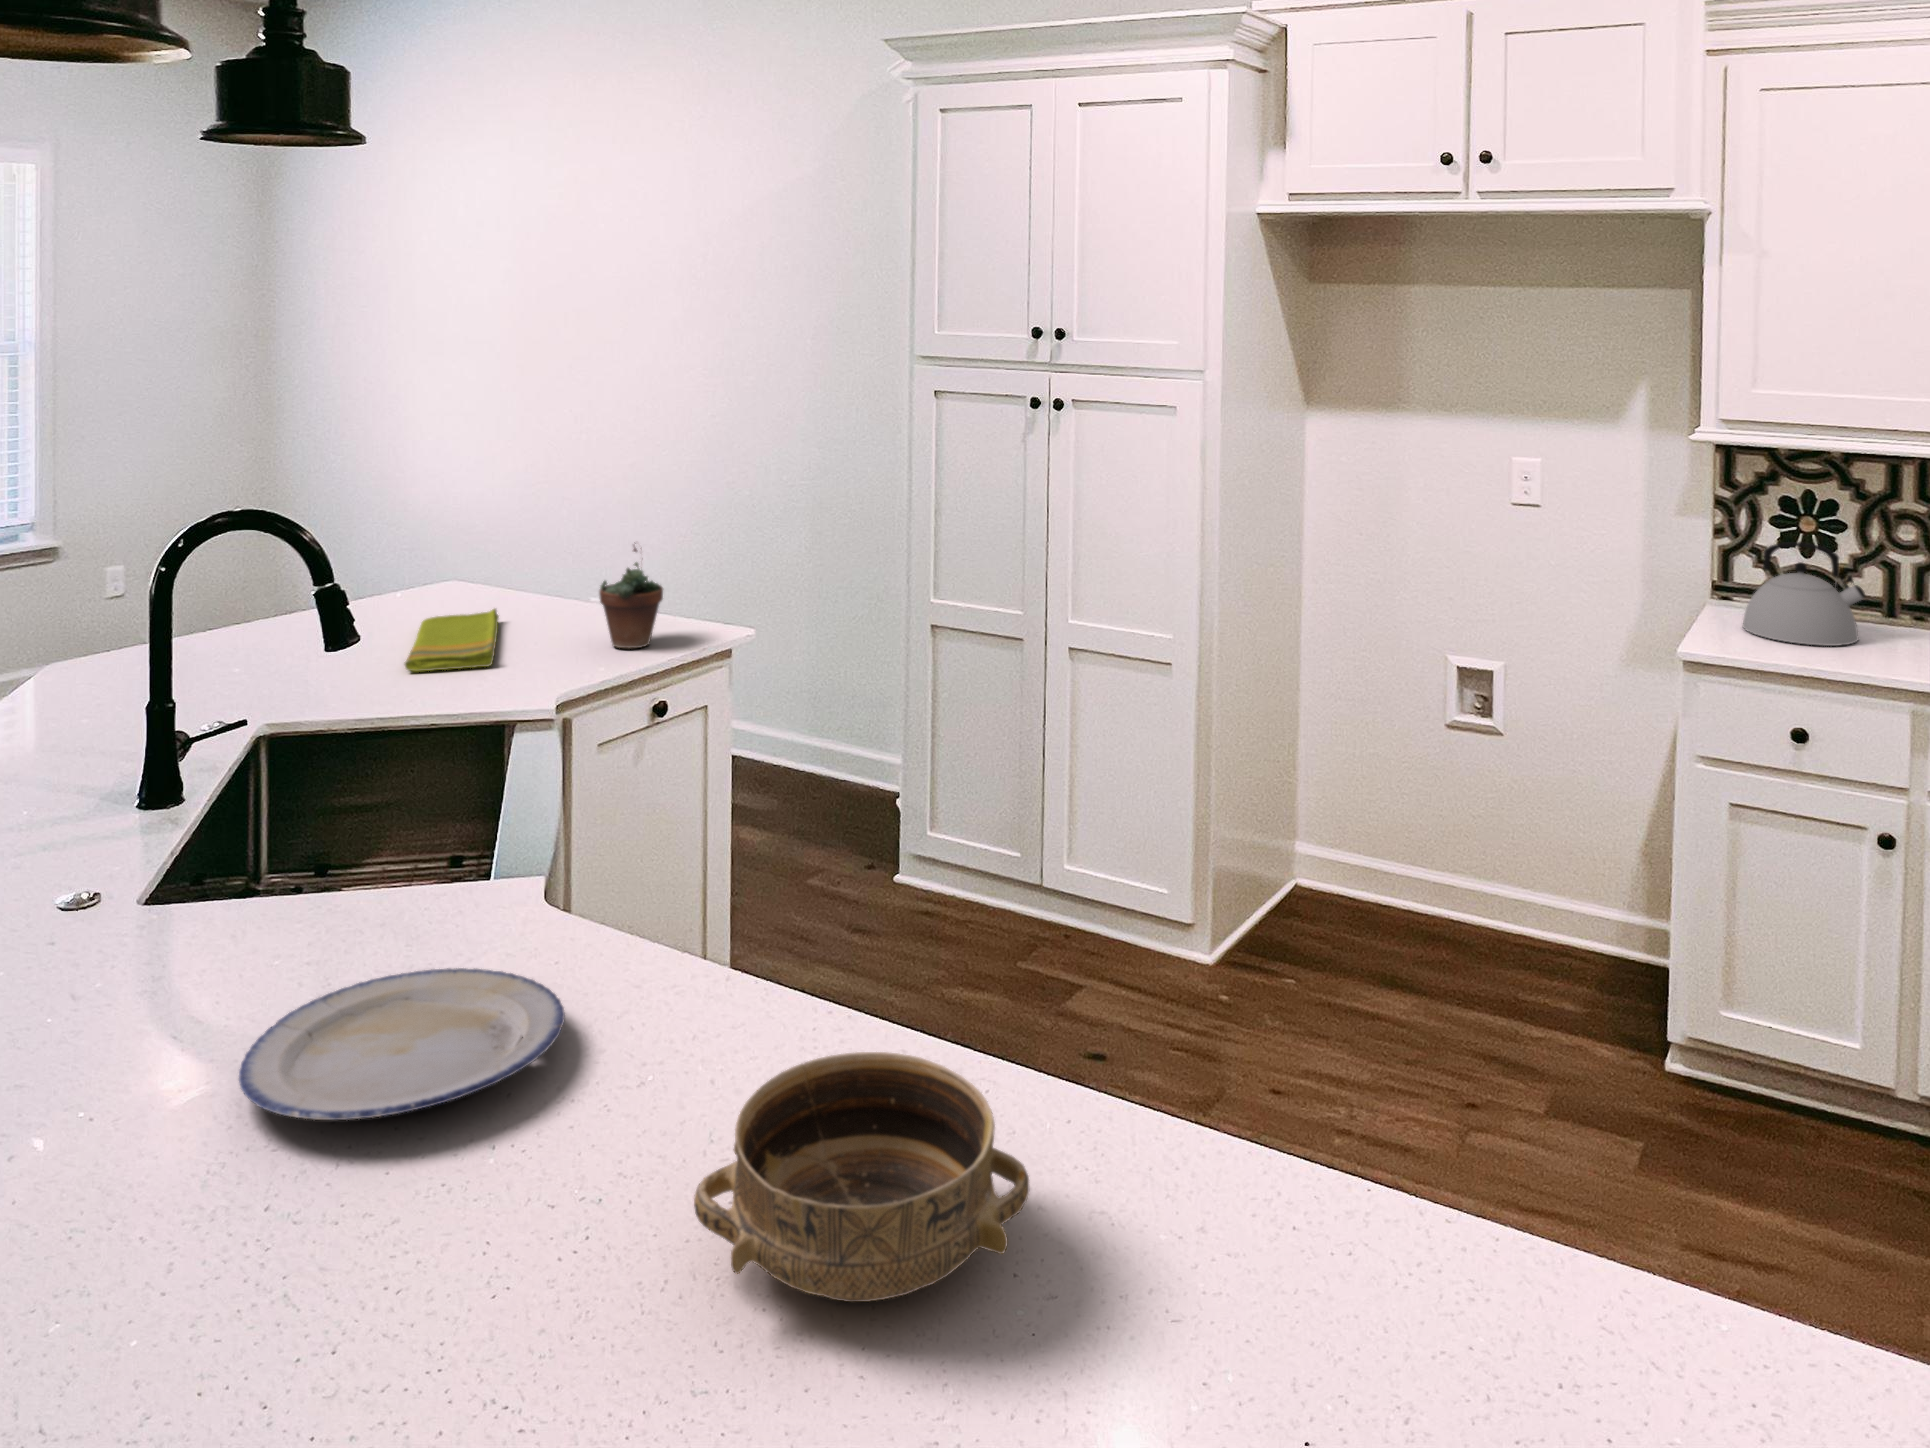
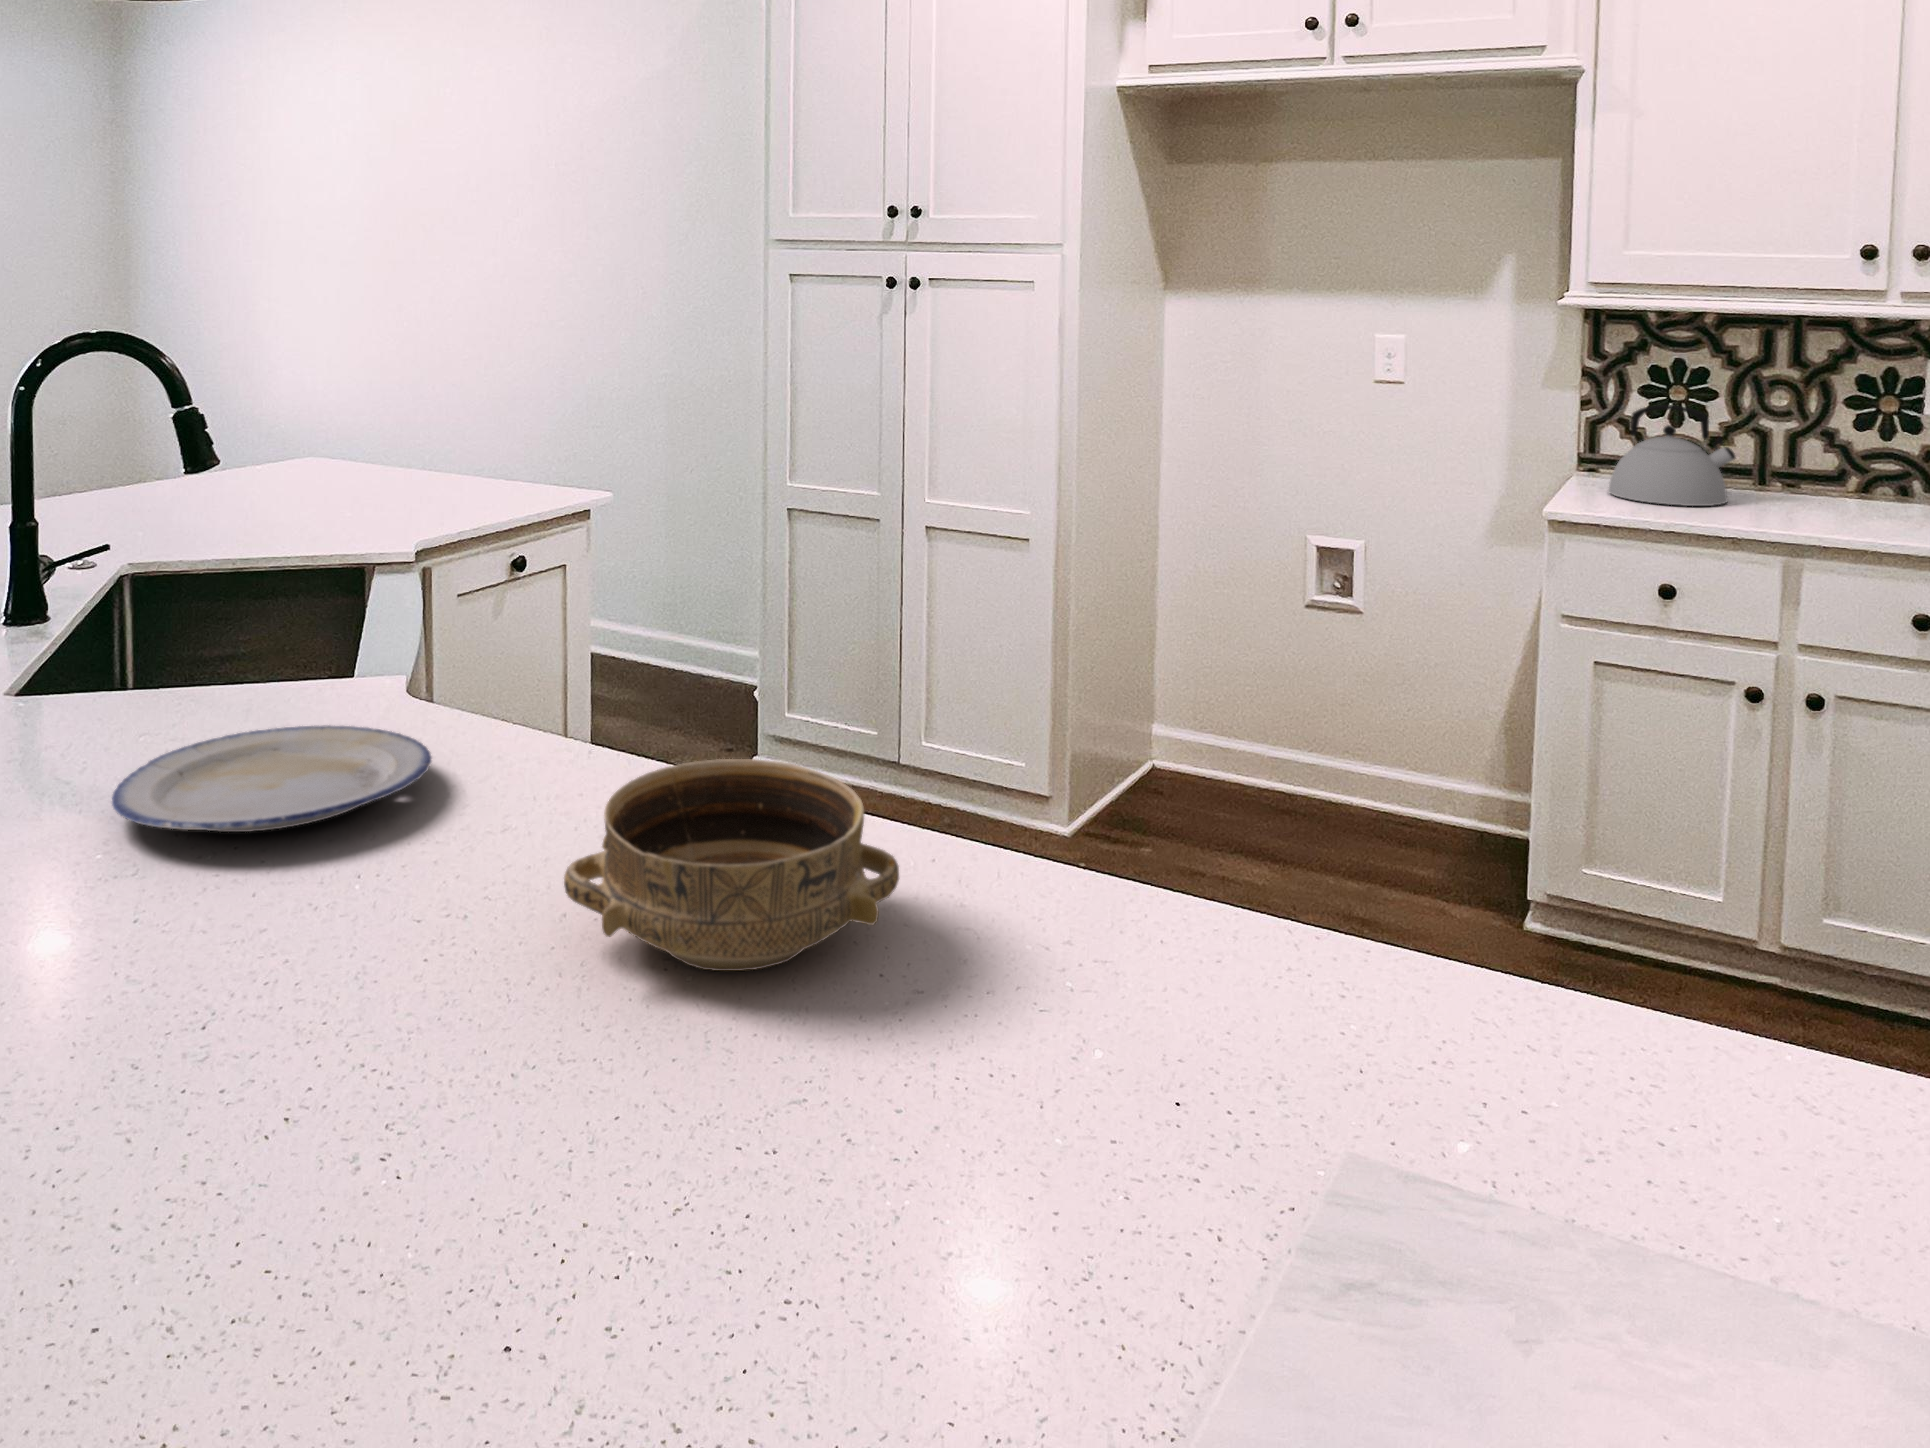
succulent plant: present [599,545,663,648] -> none [458,400,522,505]
dish towel: present [405,609,499,672] -> none [267,472,359,522]

